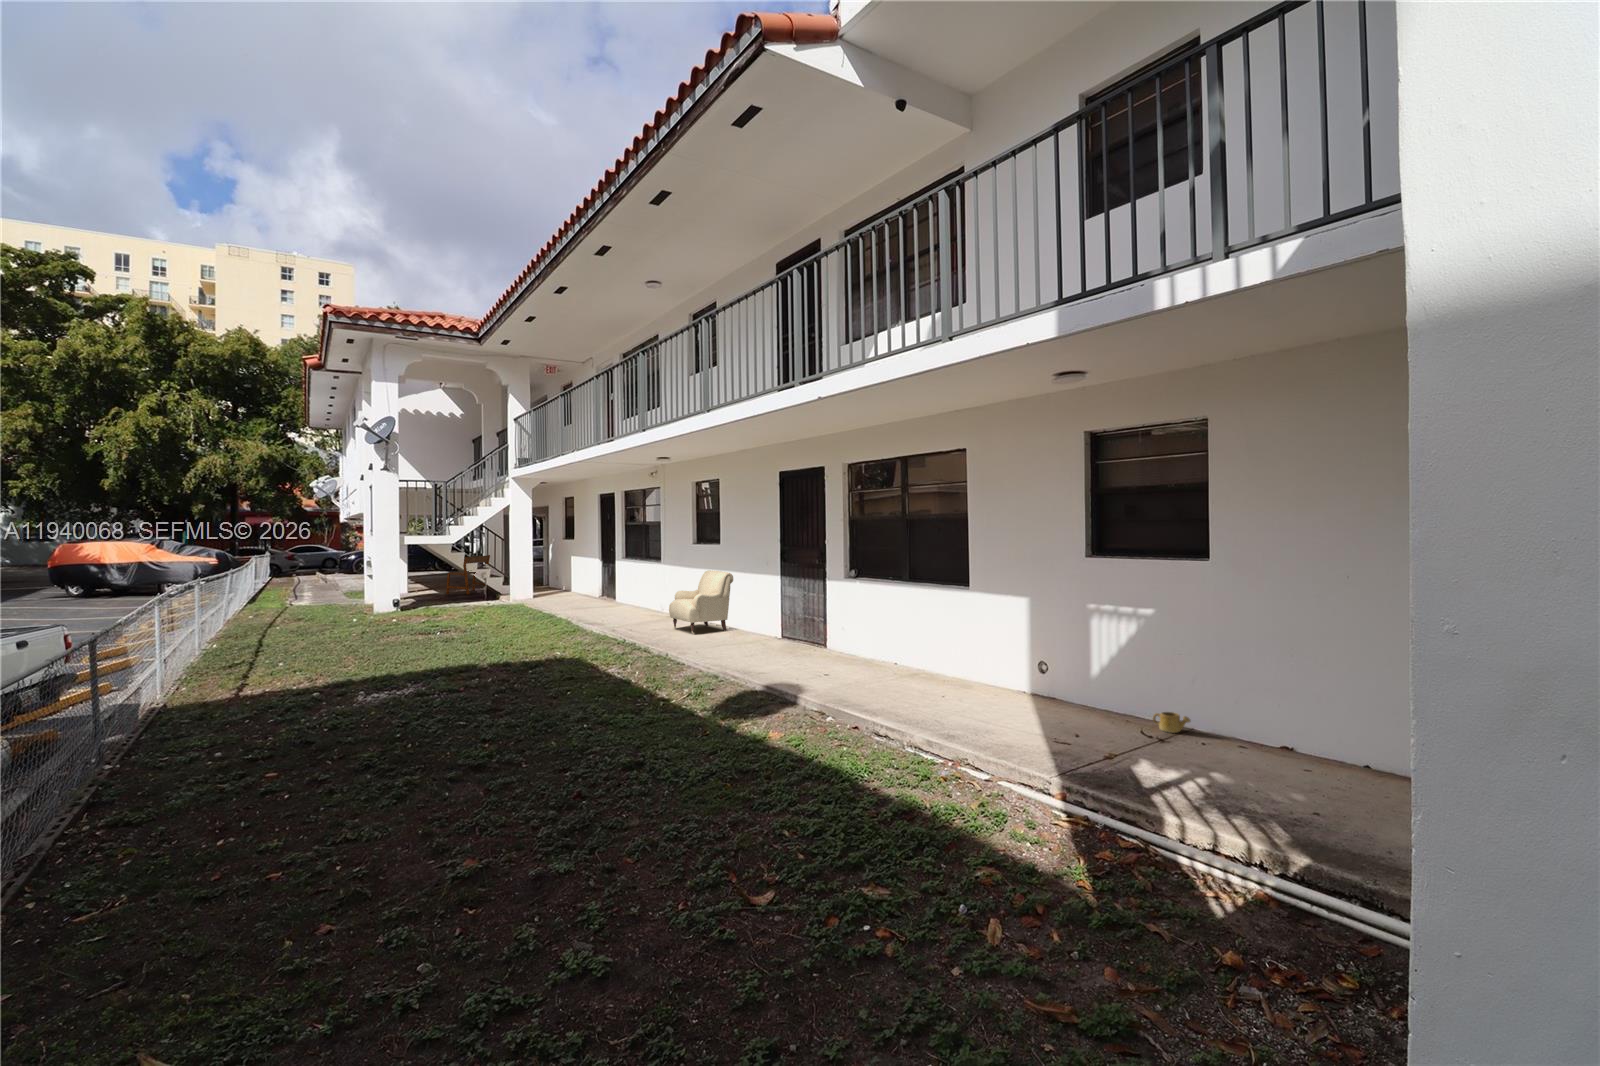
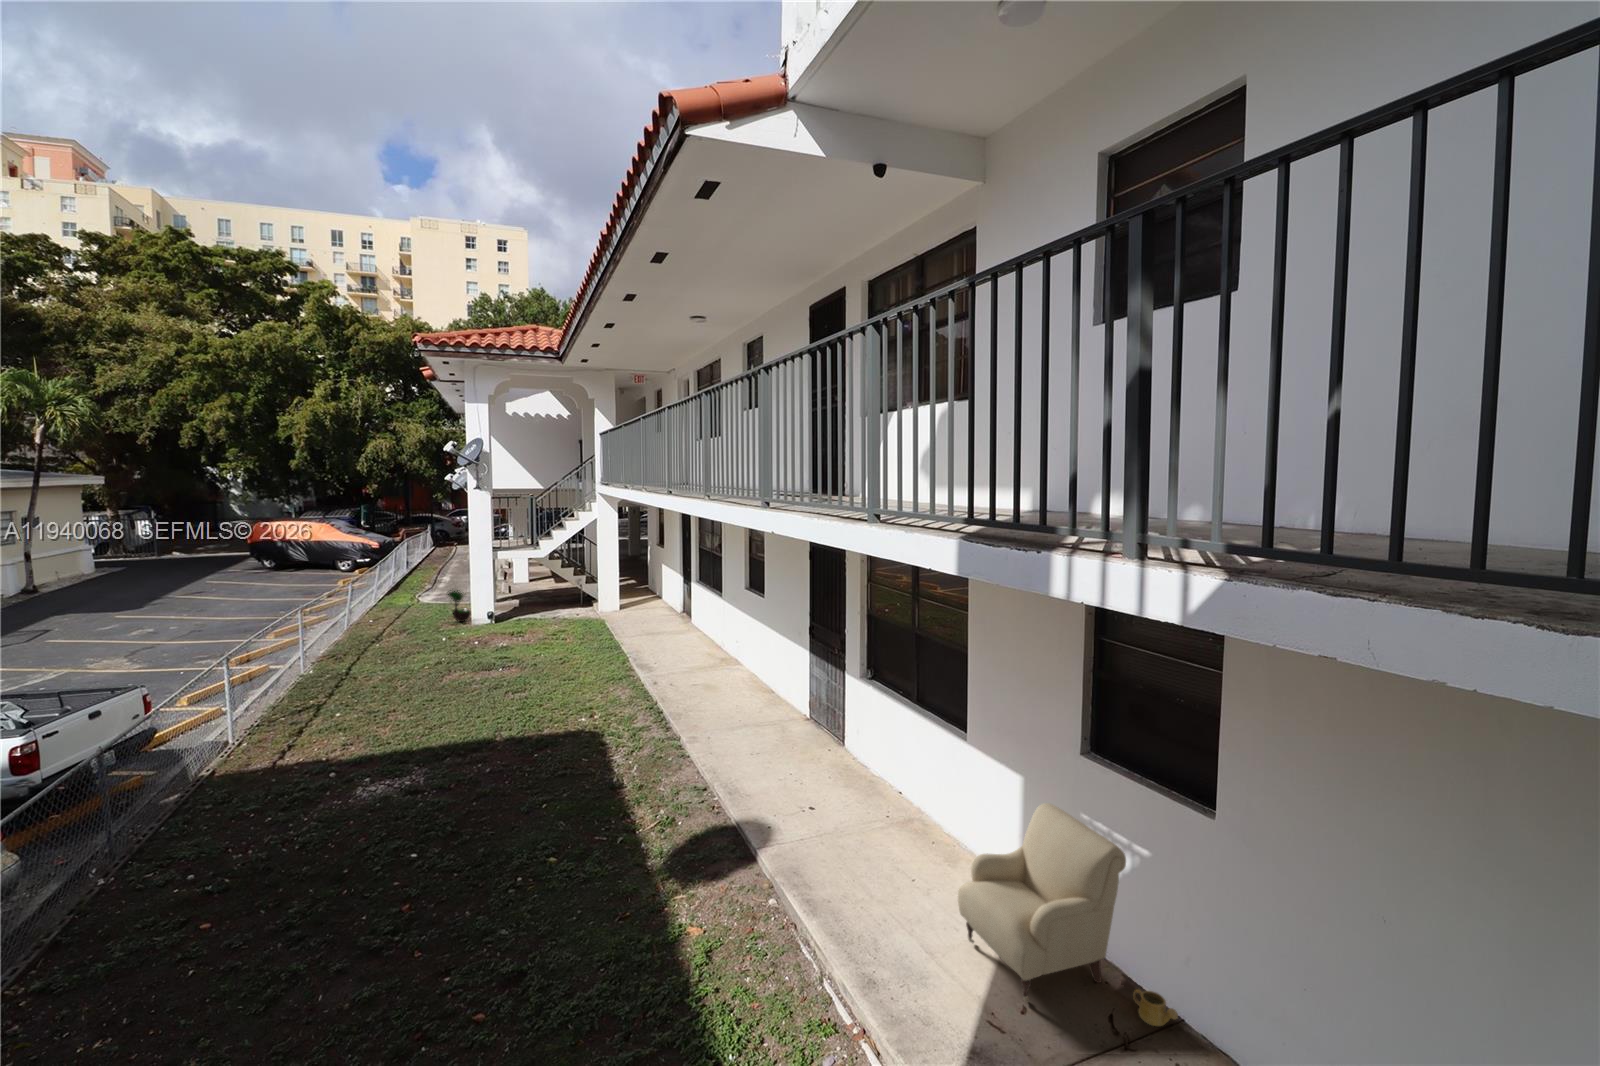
bench: present [446,555,490,594] -> none [546,558,590,598]
chair: present [669,570,733,634] -> present [958,803,1126,1002]
potted tree: none [349,574,377,612] -> present [447,590,471,622]

